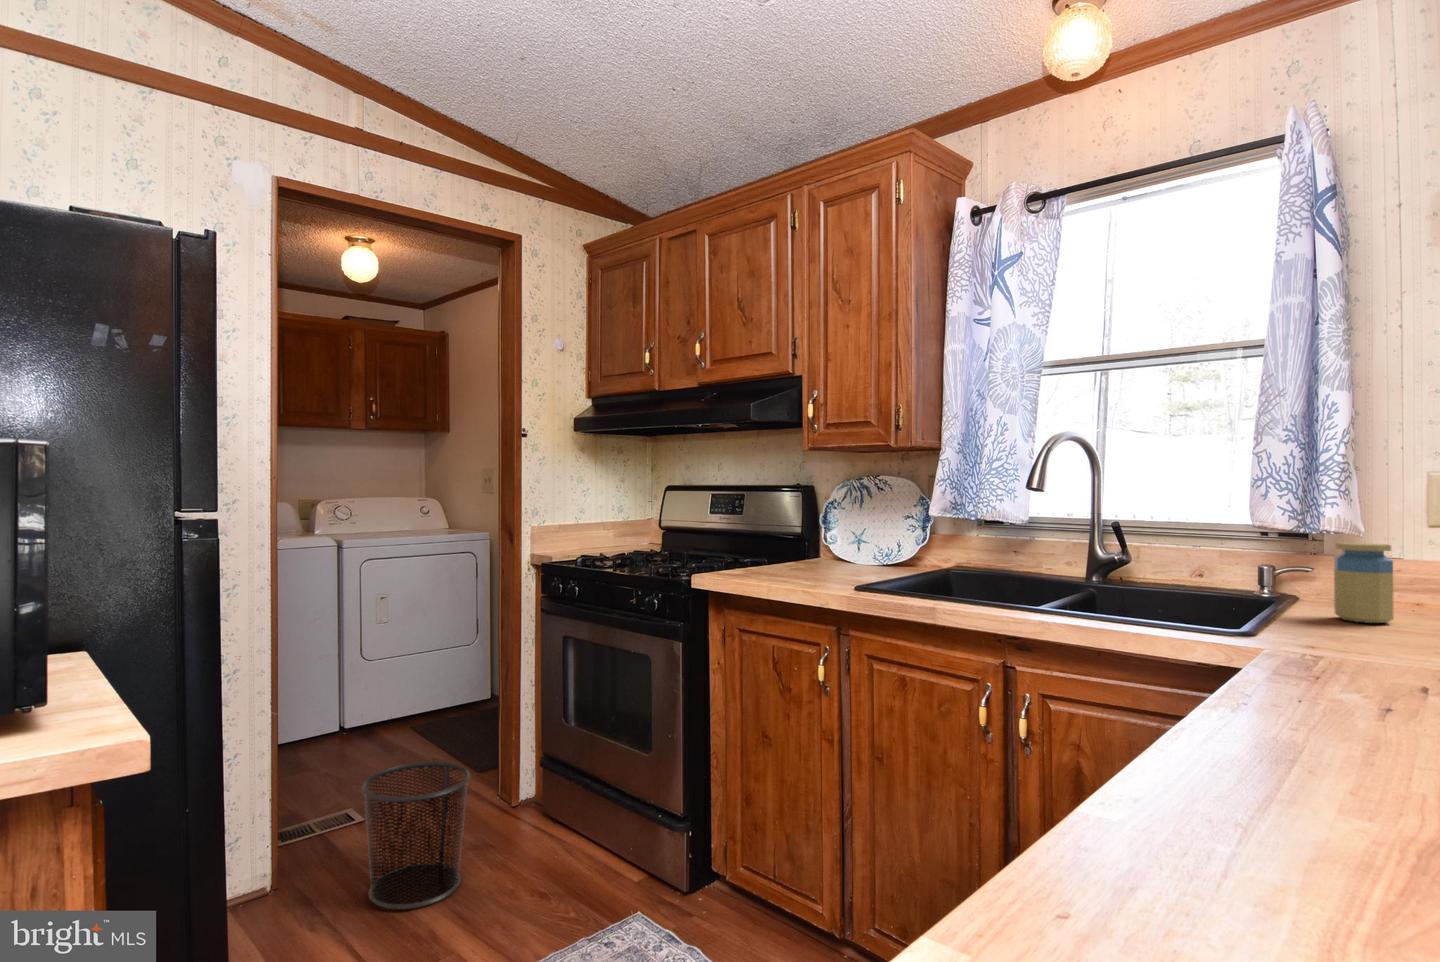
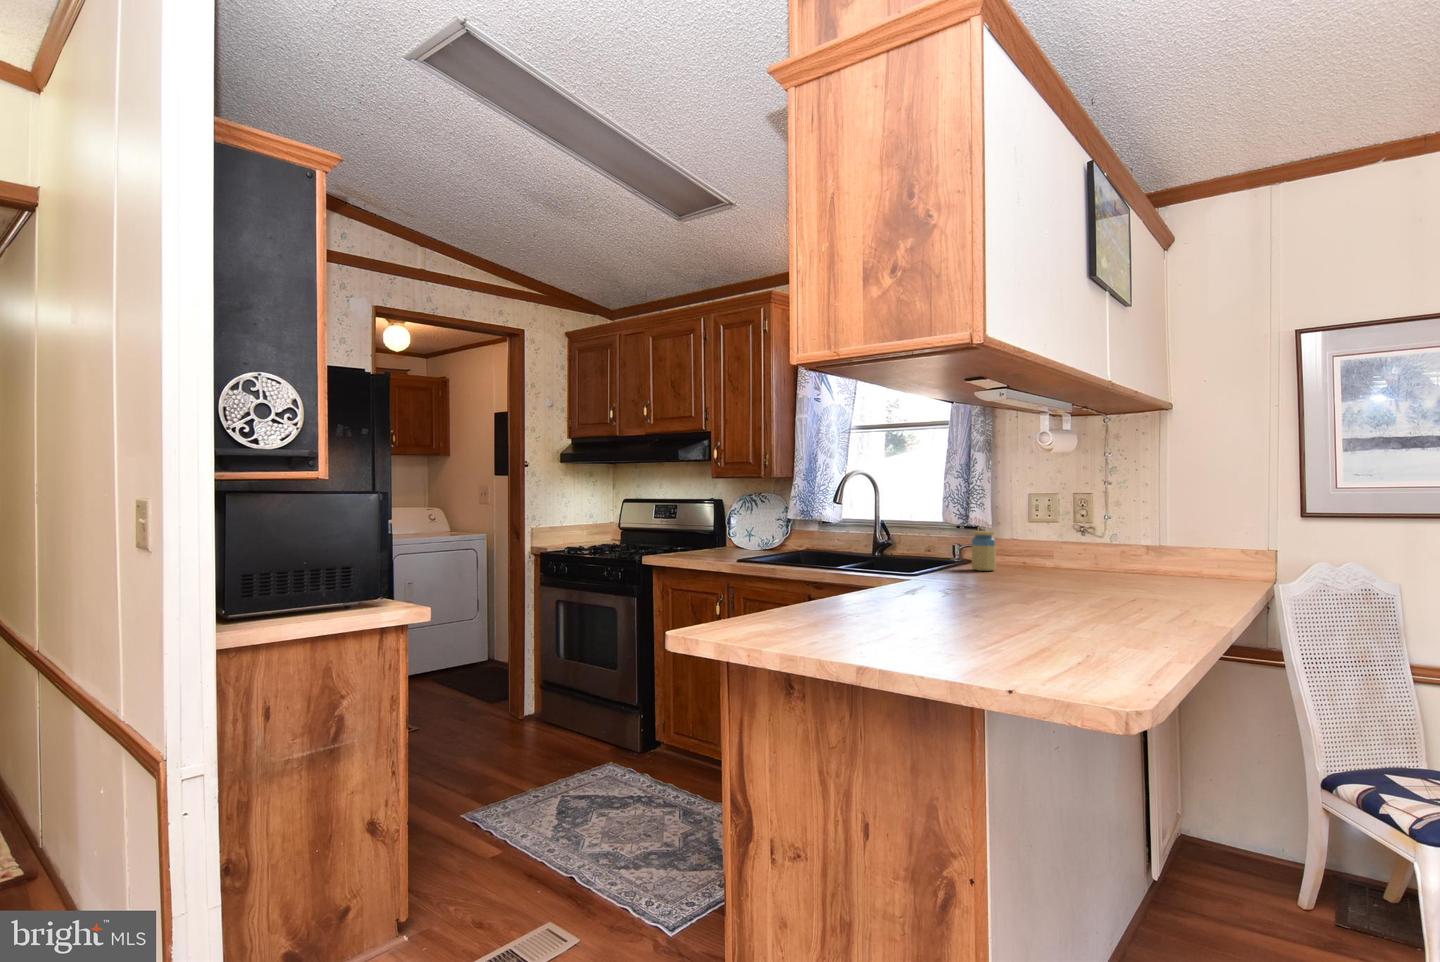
waste bin: present [362,762,470,910] -> none [435,680,502,765]

